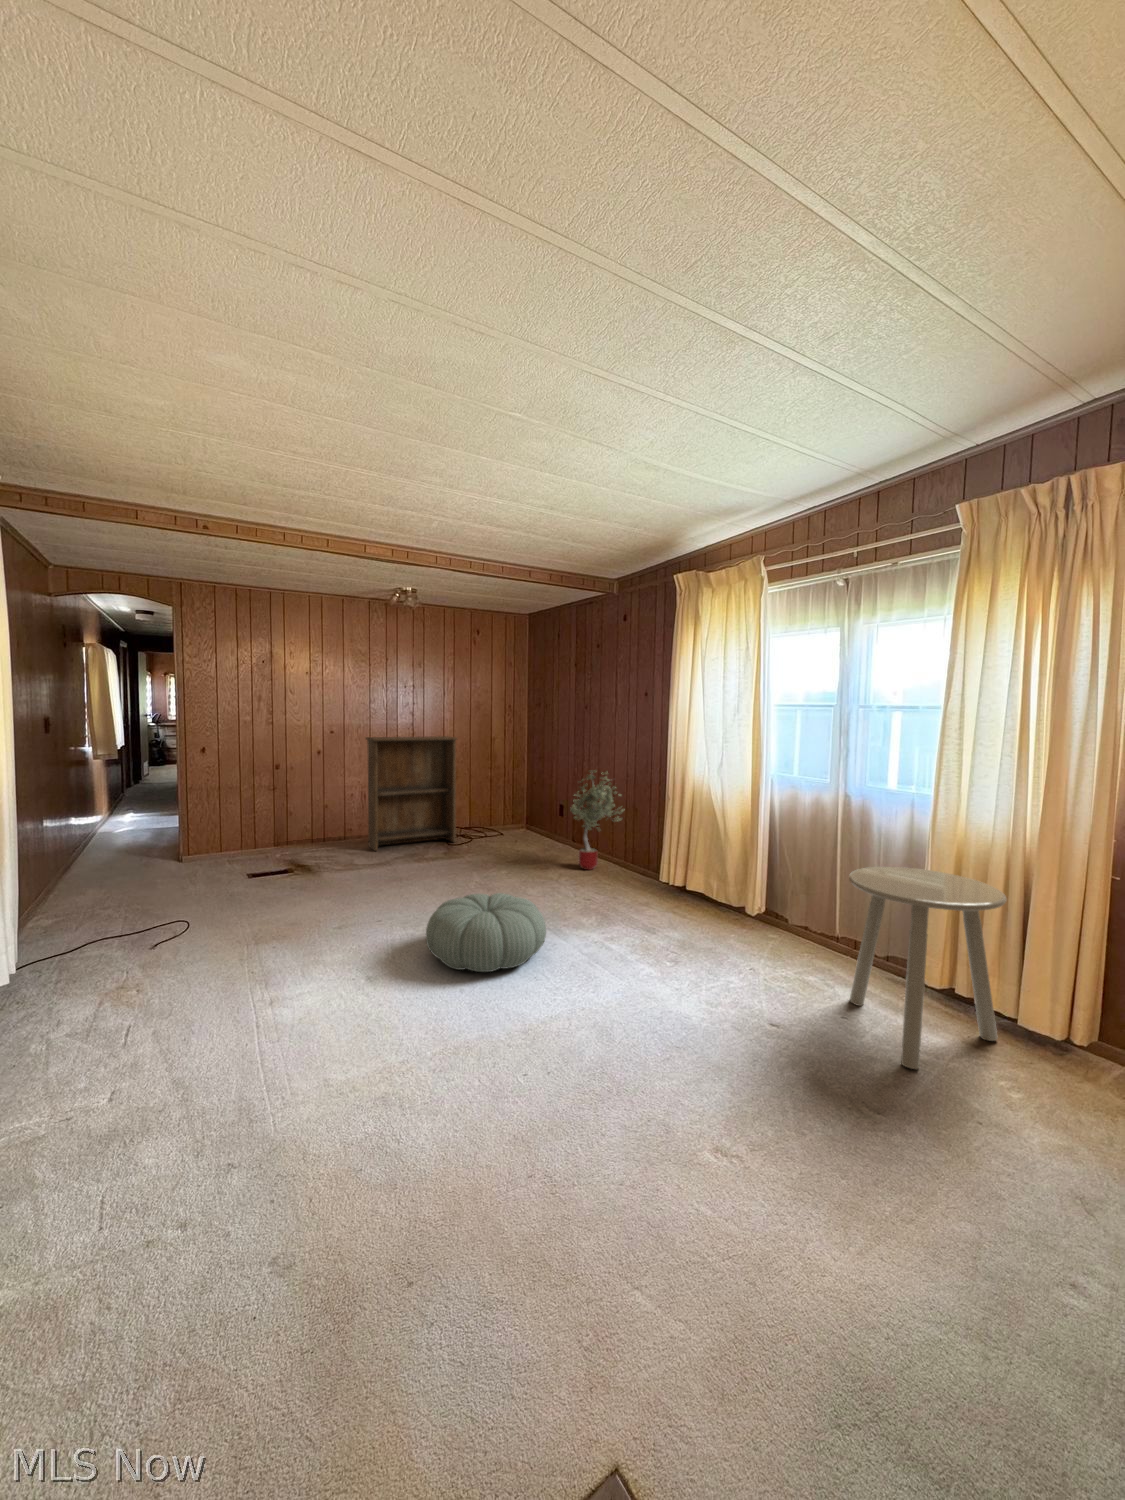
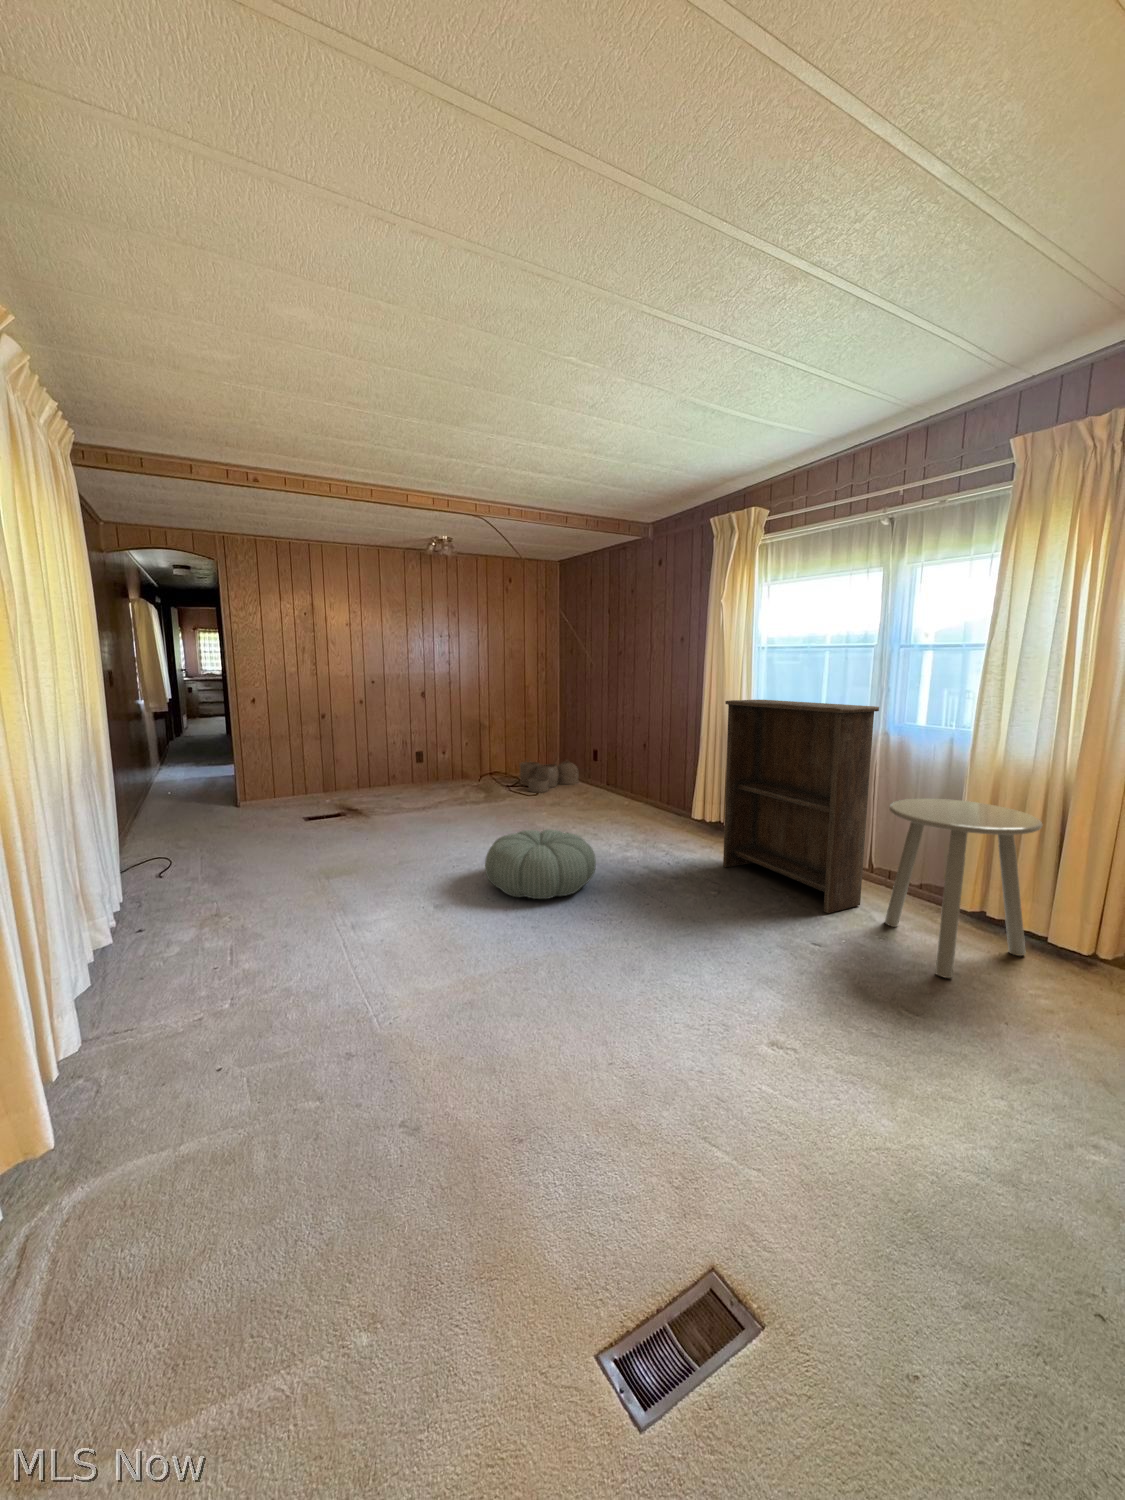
bookshelf: present [366,736,457,851] -> present [723,700,879,913]
potted tree: present [571,770,625,870] -> none [604,715,660,811]
woven basket: none [484,812,545,848] -> present [520,761,578,792]

